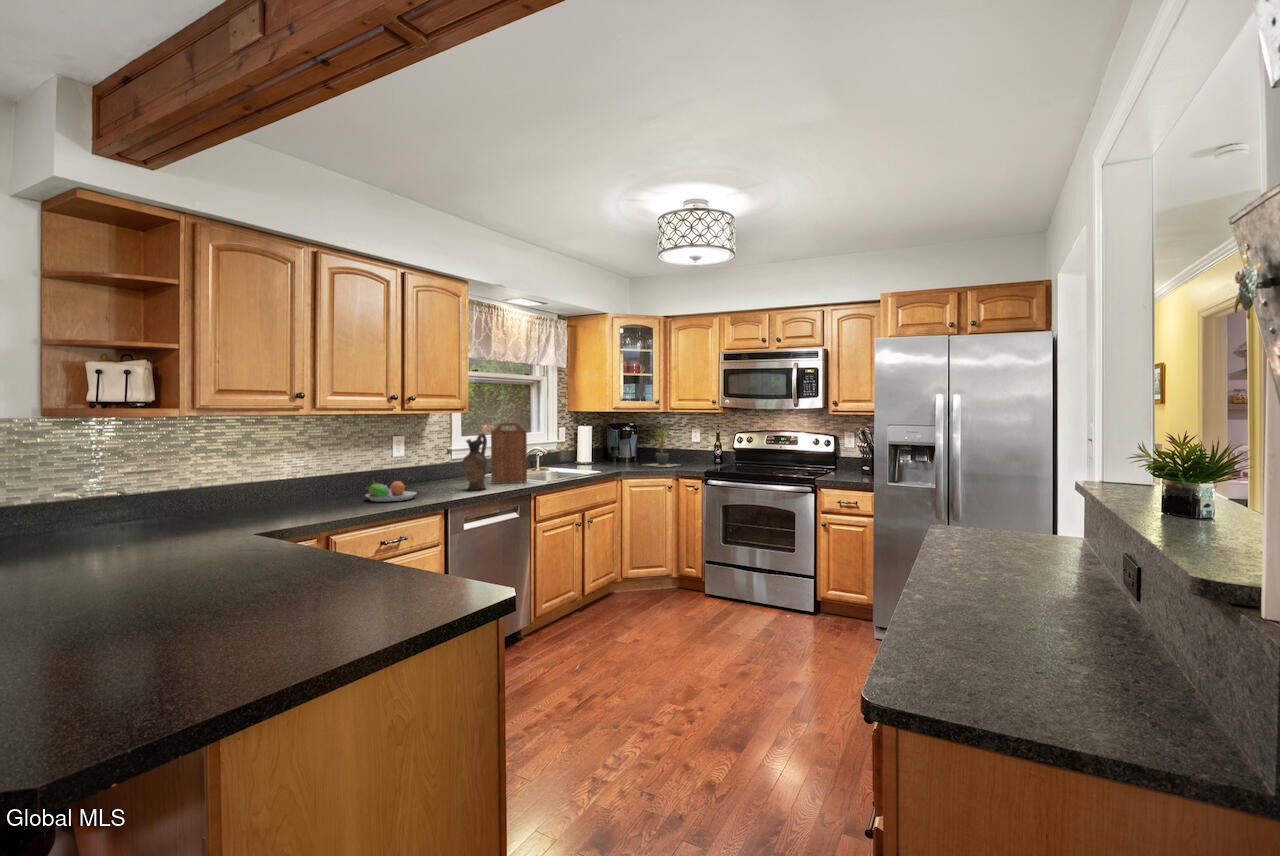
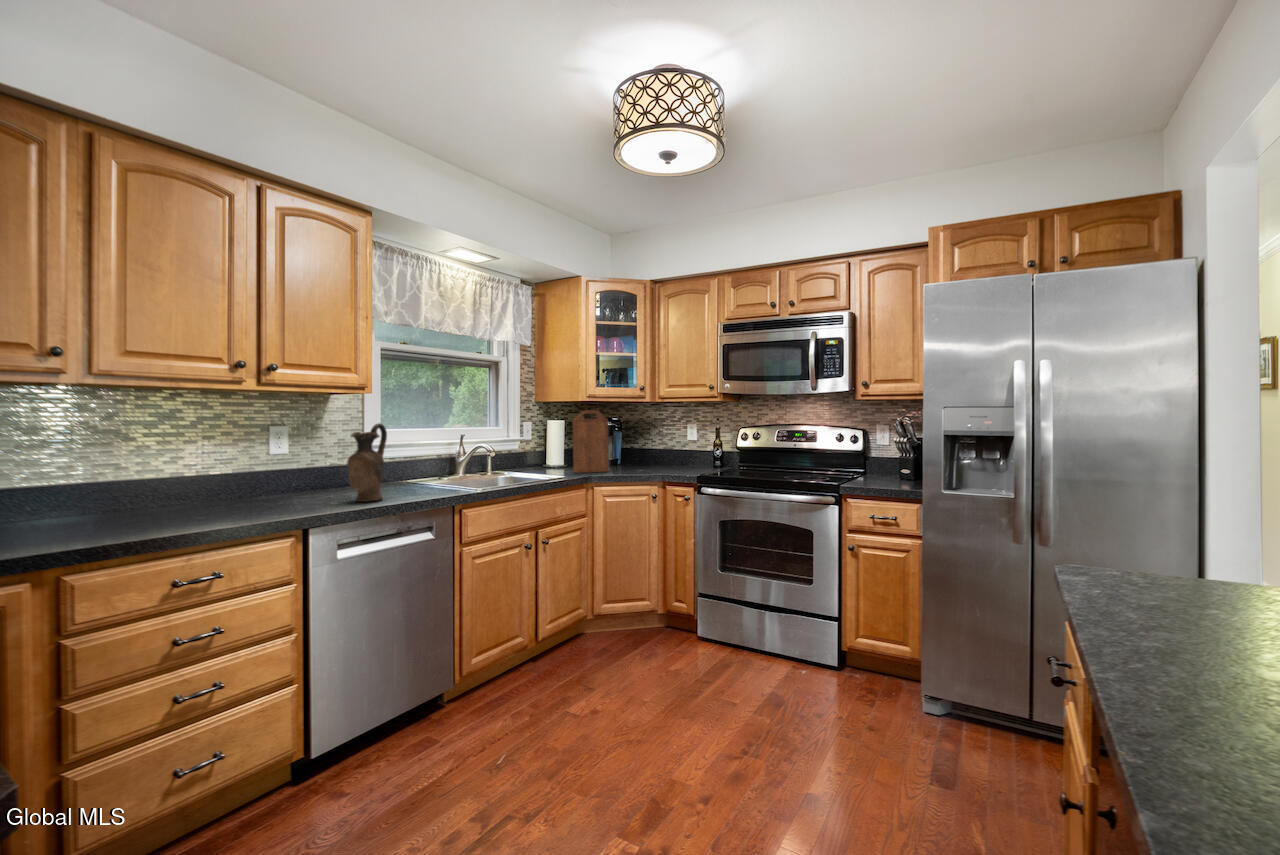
cutting board: present [491,423,527,483] -> present [573,411,609,473]
potted plant: present [647,429,677,467] -> none [619,421,677,470]
fruit bowl: present [366,480,416,501] -> none [169,490,262,521]

